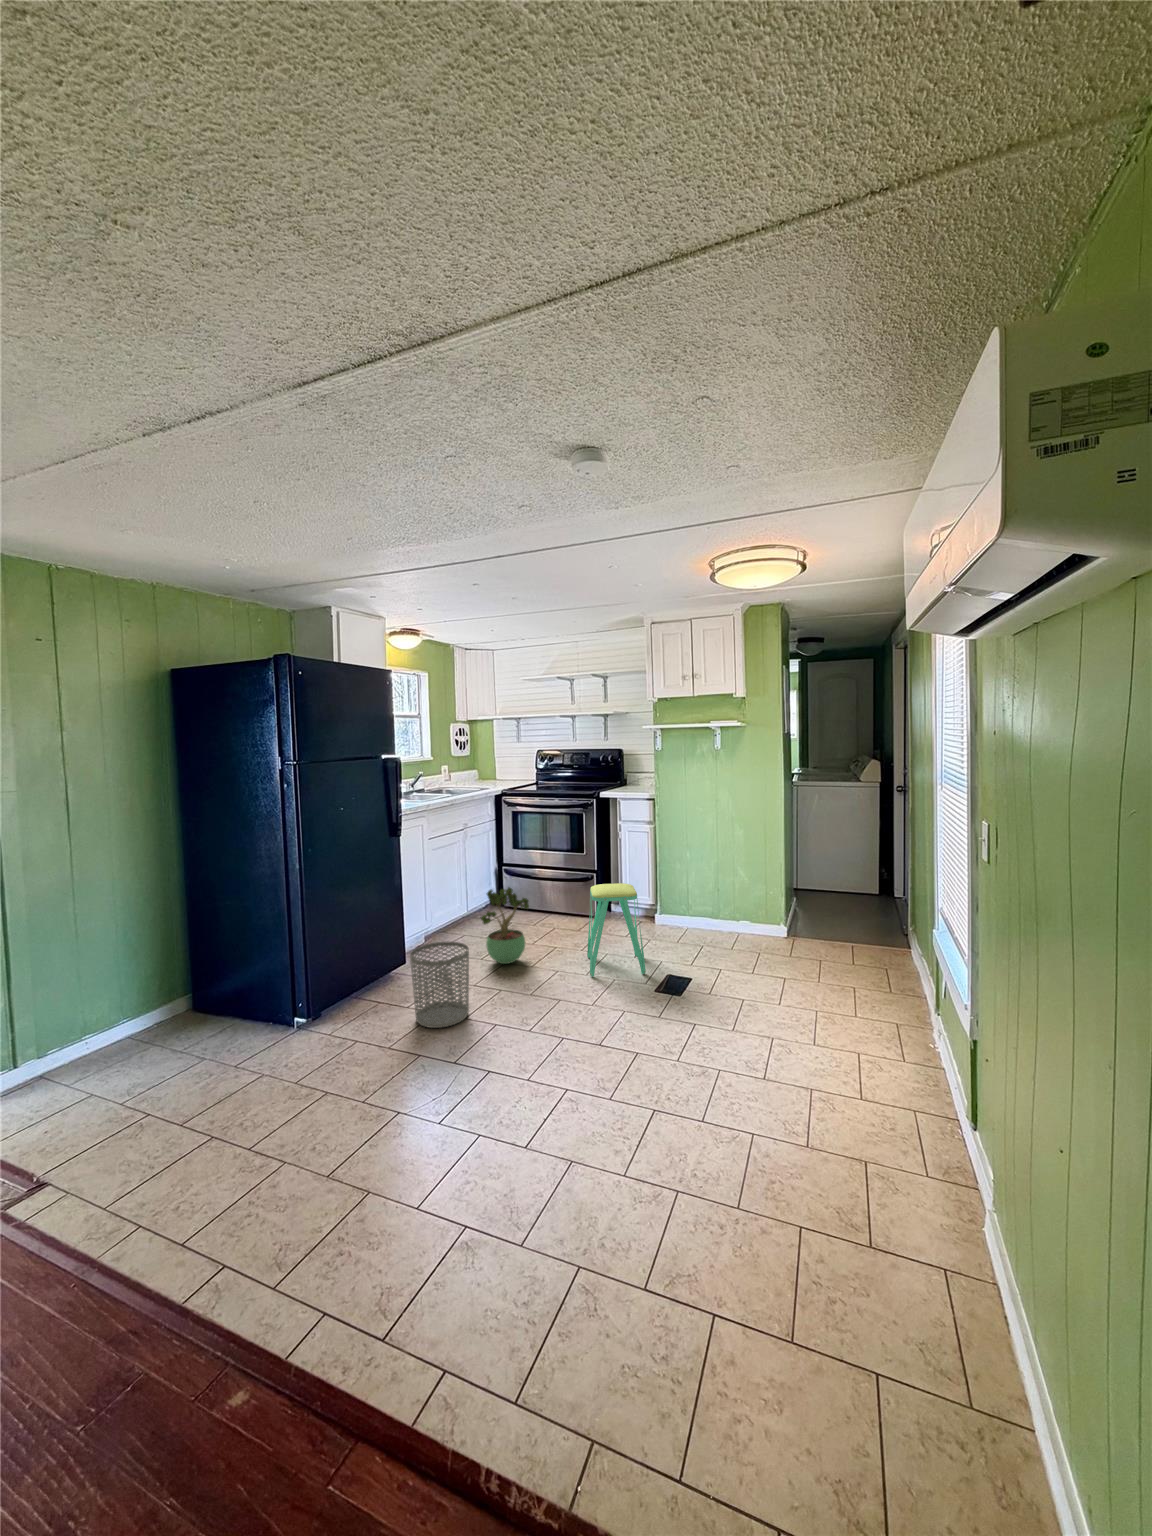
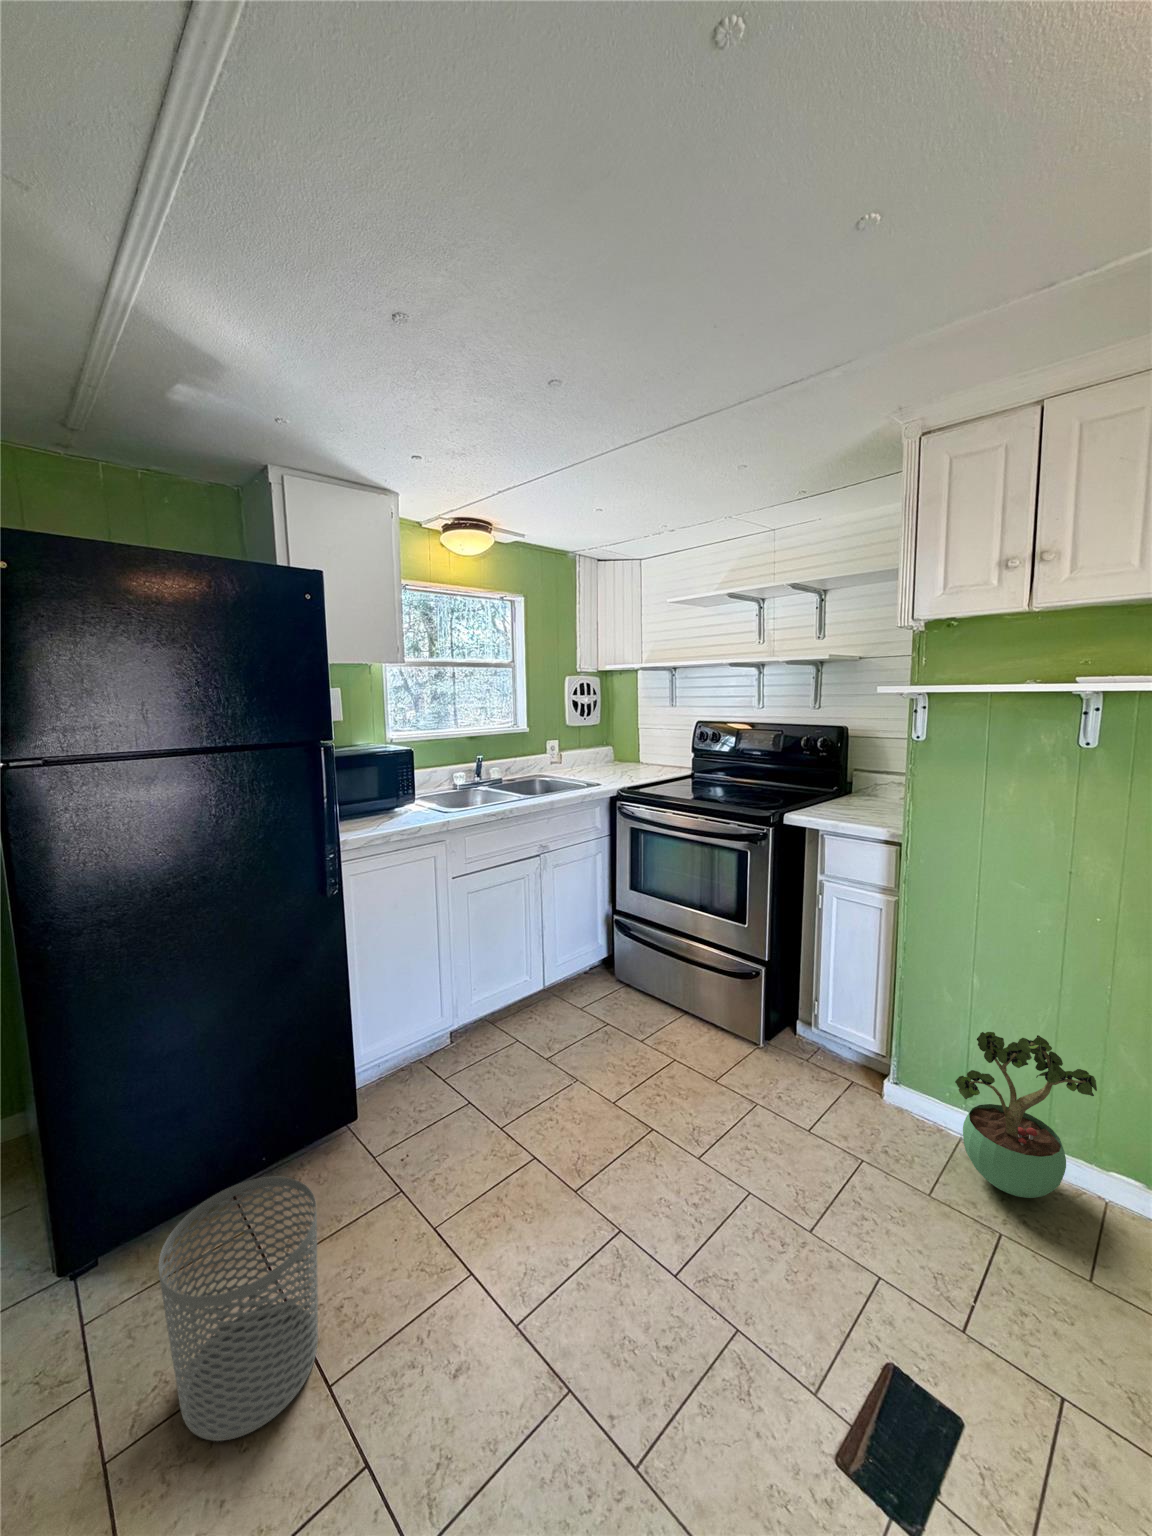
stool: present [587,883,646,976] -> none [650,1071,805,1378]
potted plant: present [480,888,529,964] -> present [955,1032,1097,1198]

